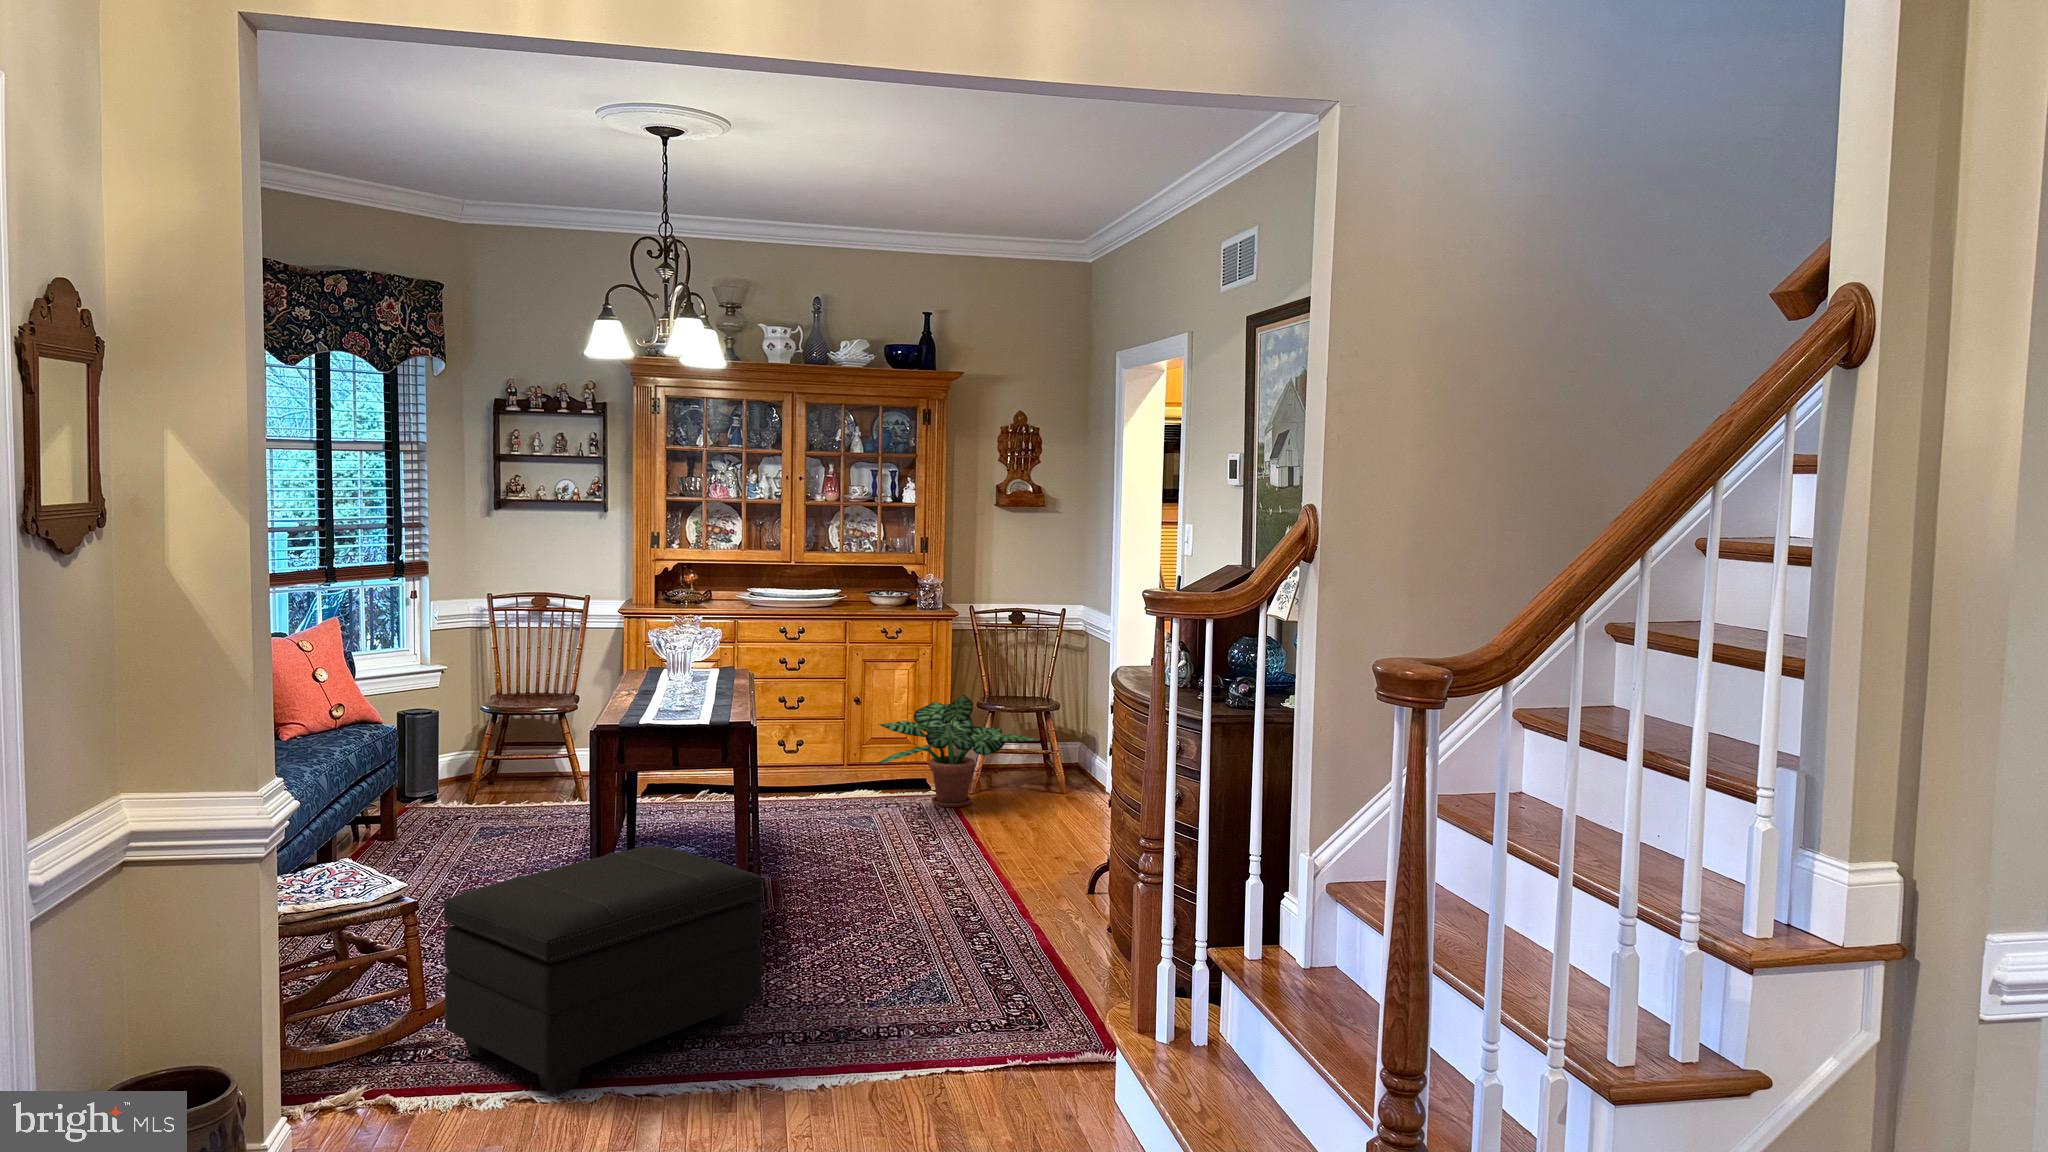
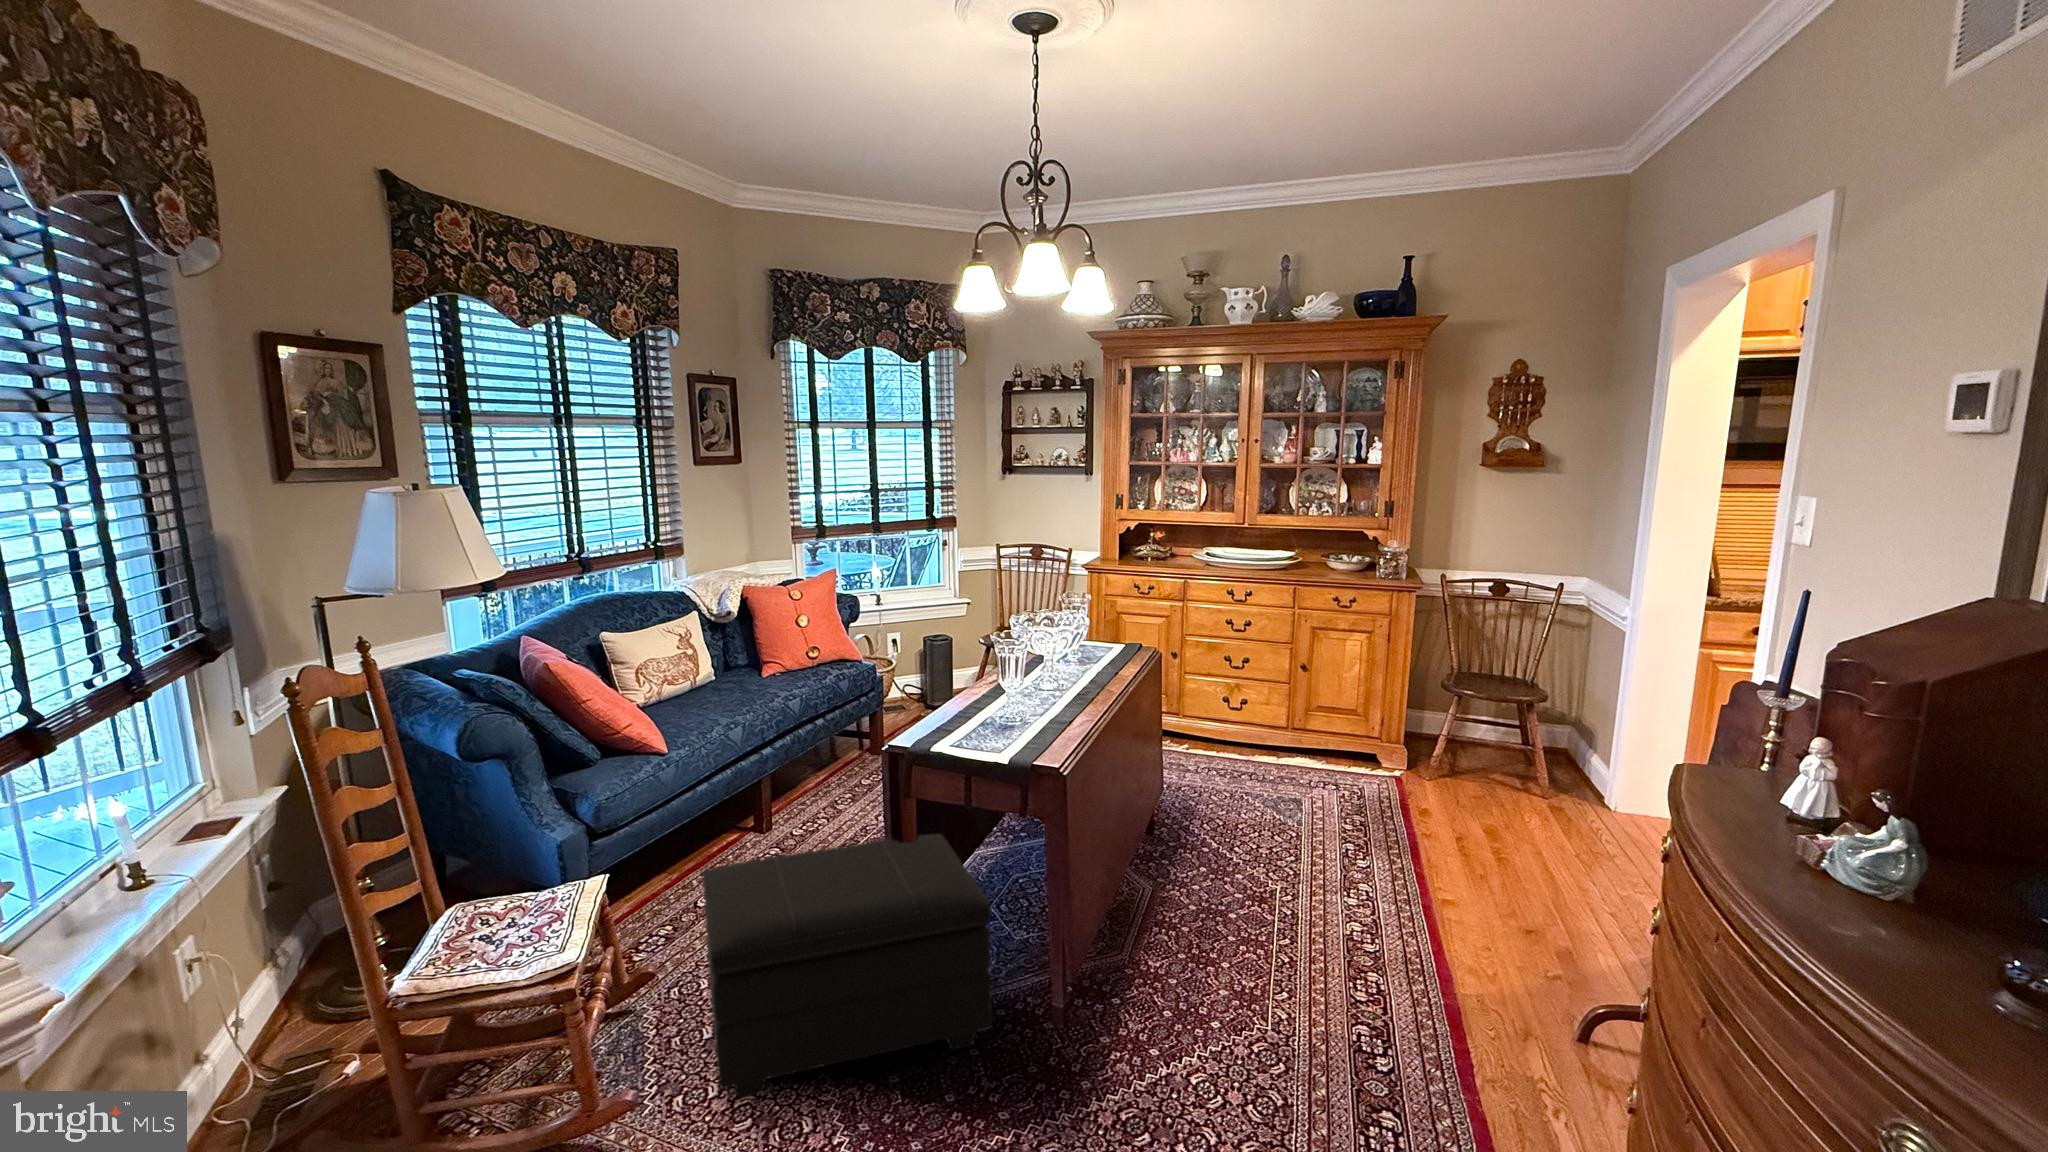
potted plant: present [878,695,1039,807] -> none [1298,673,1488,792]

